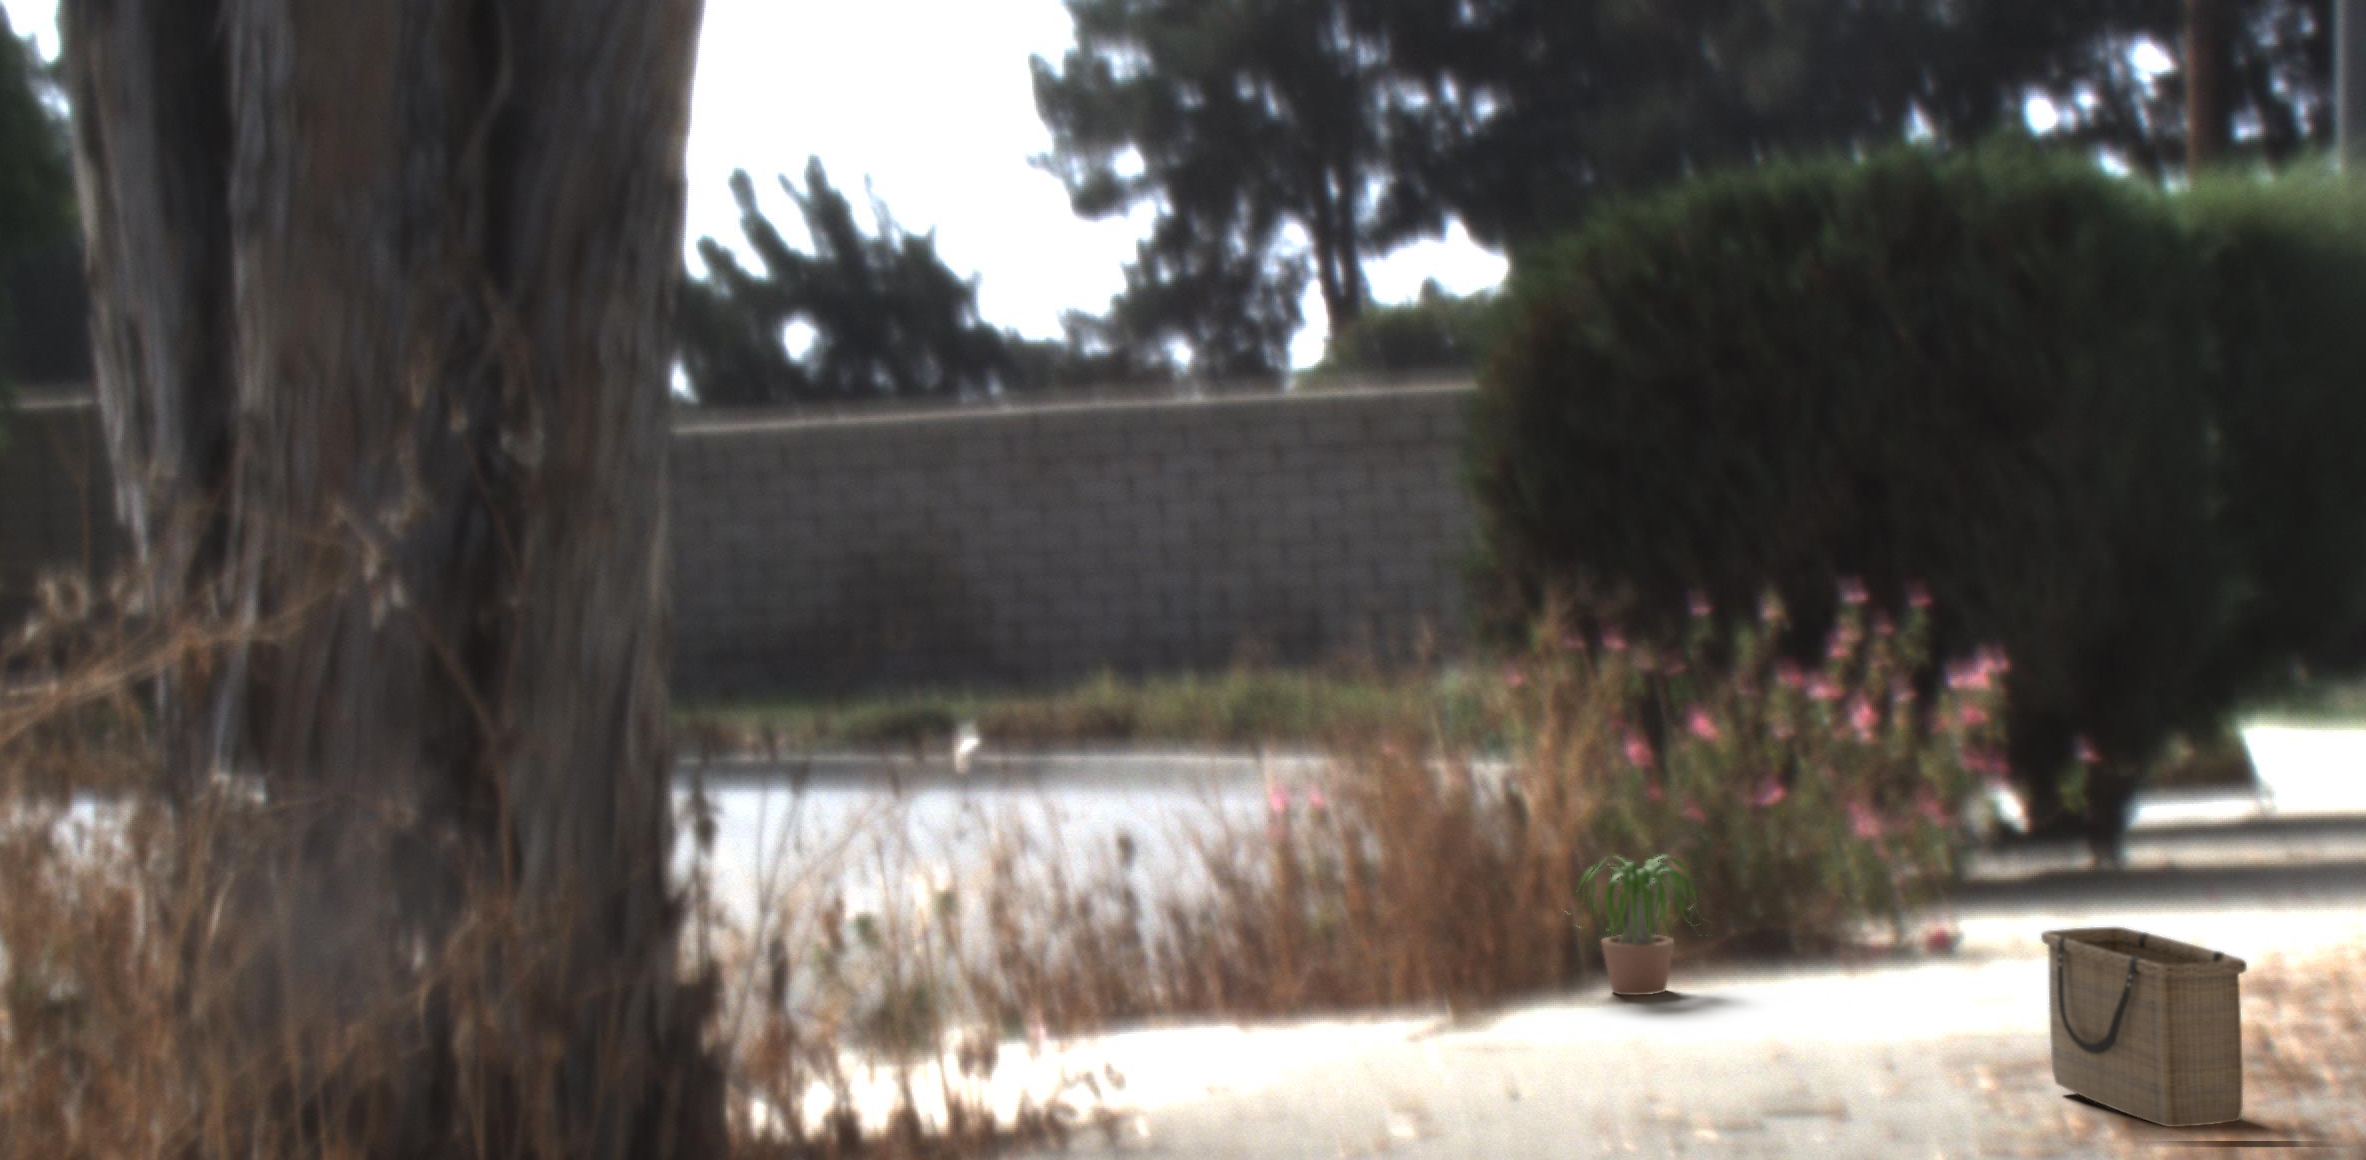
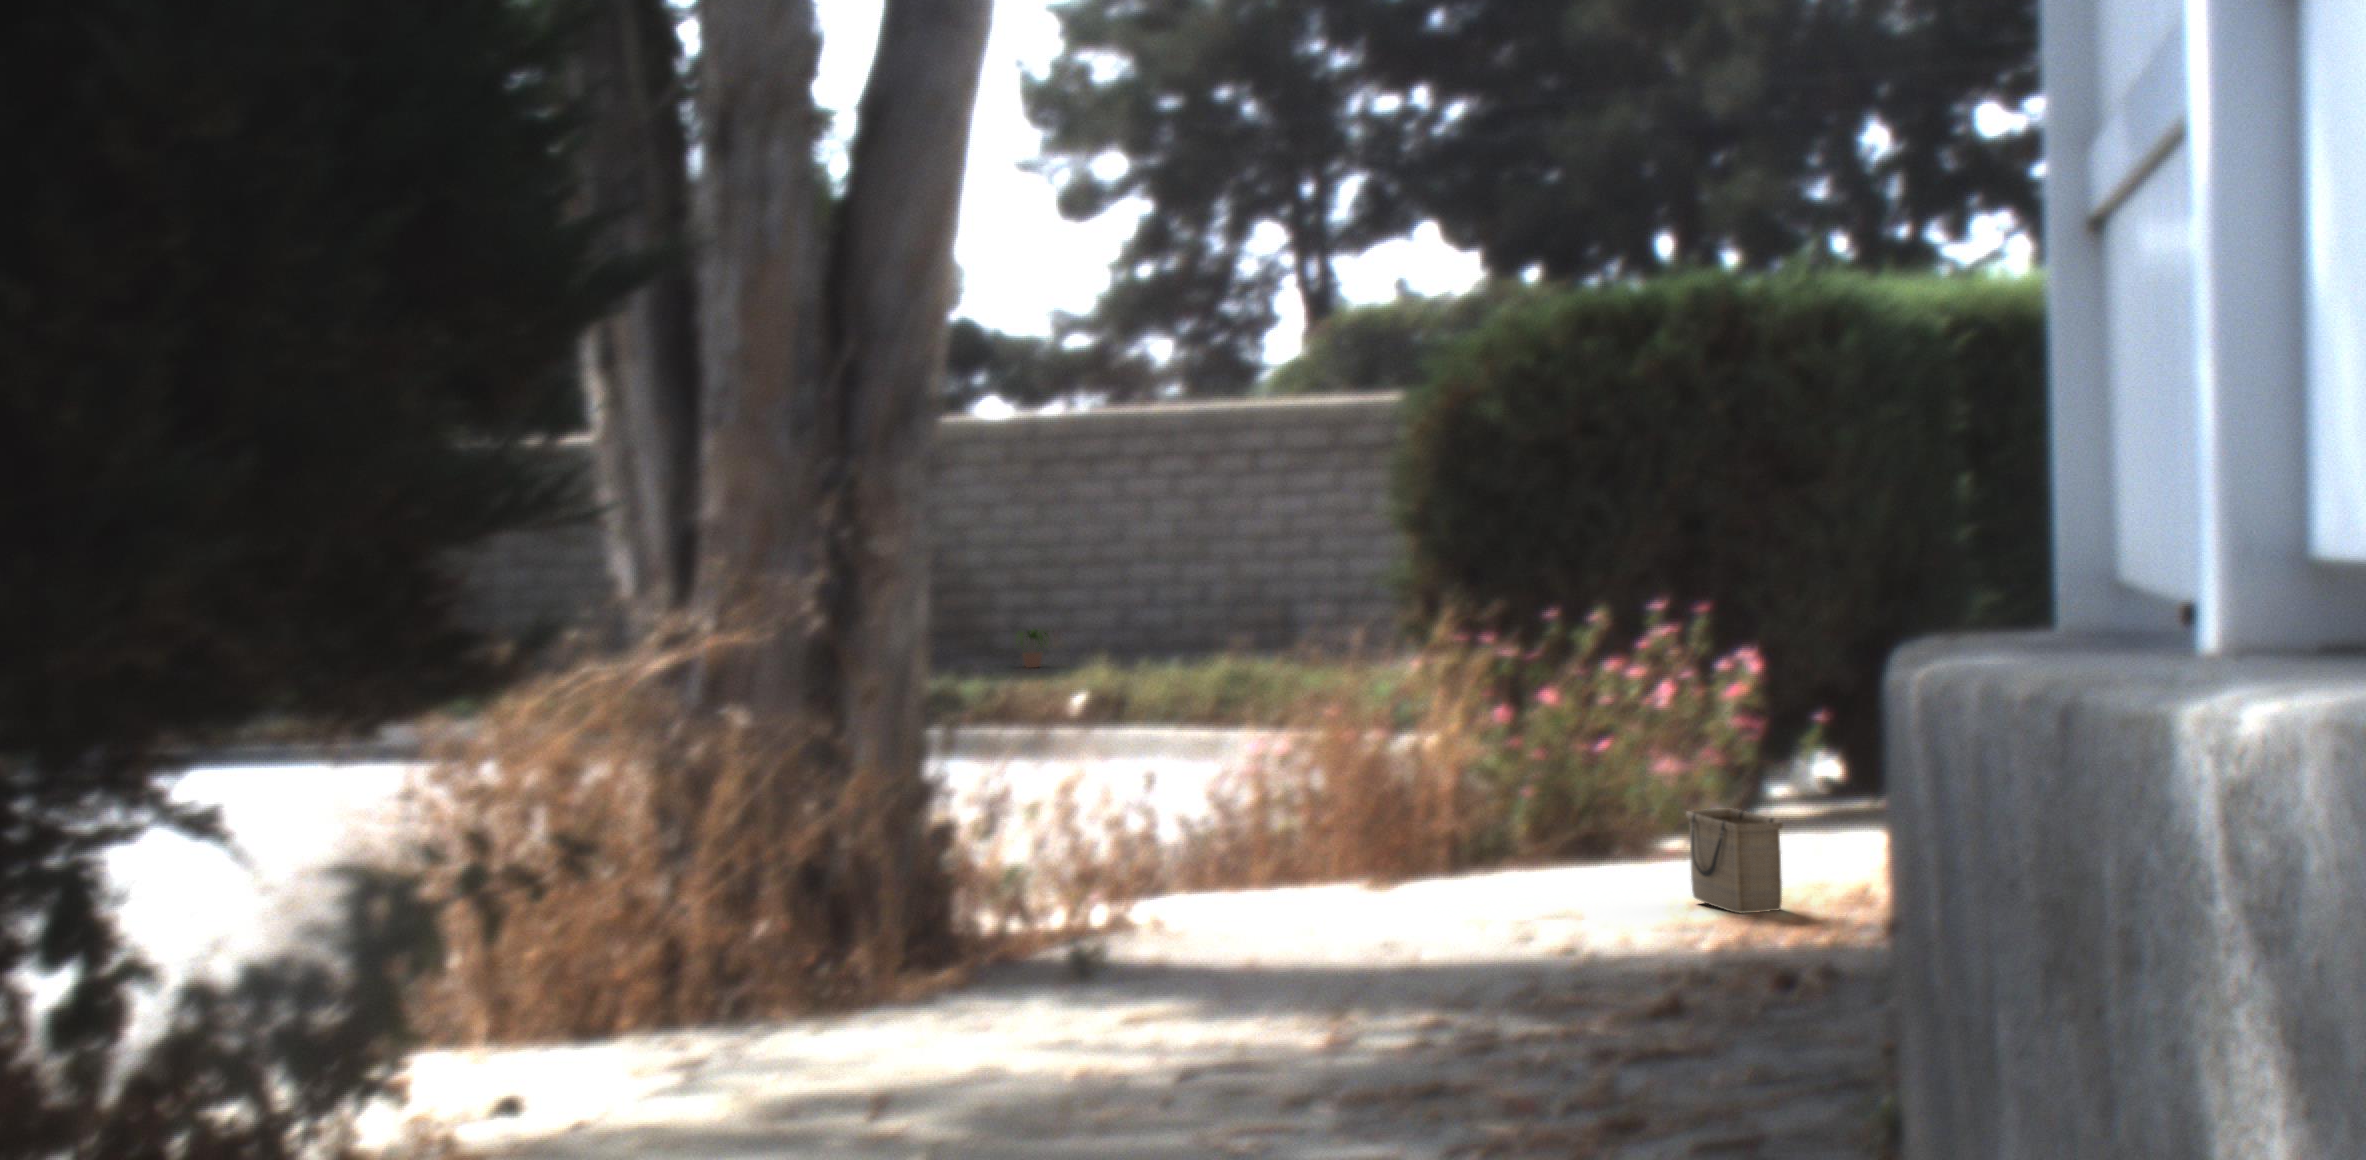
potted plant: present [1579,856,1697,995] -> present [1016,629,1049,668]

